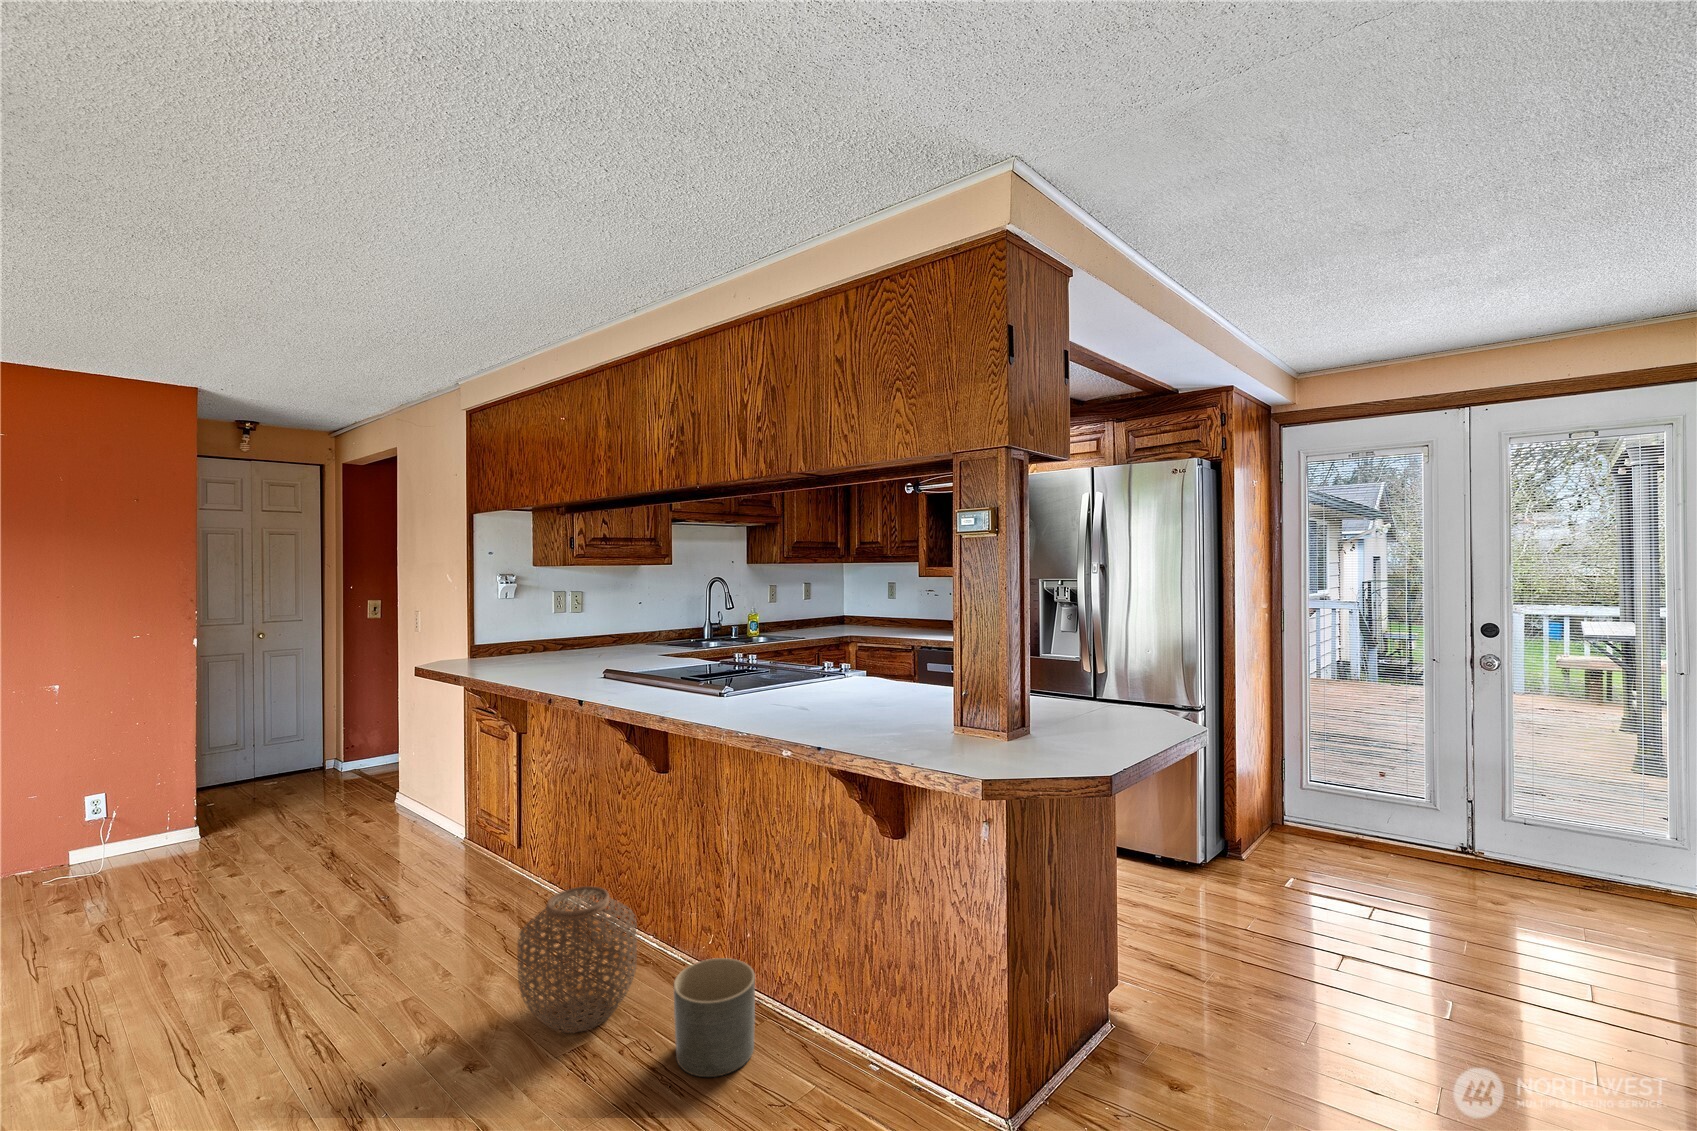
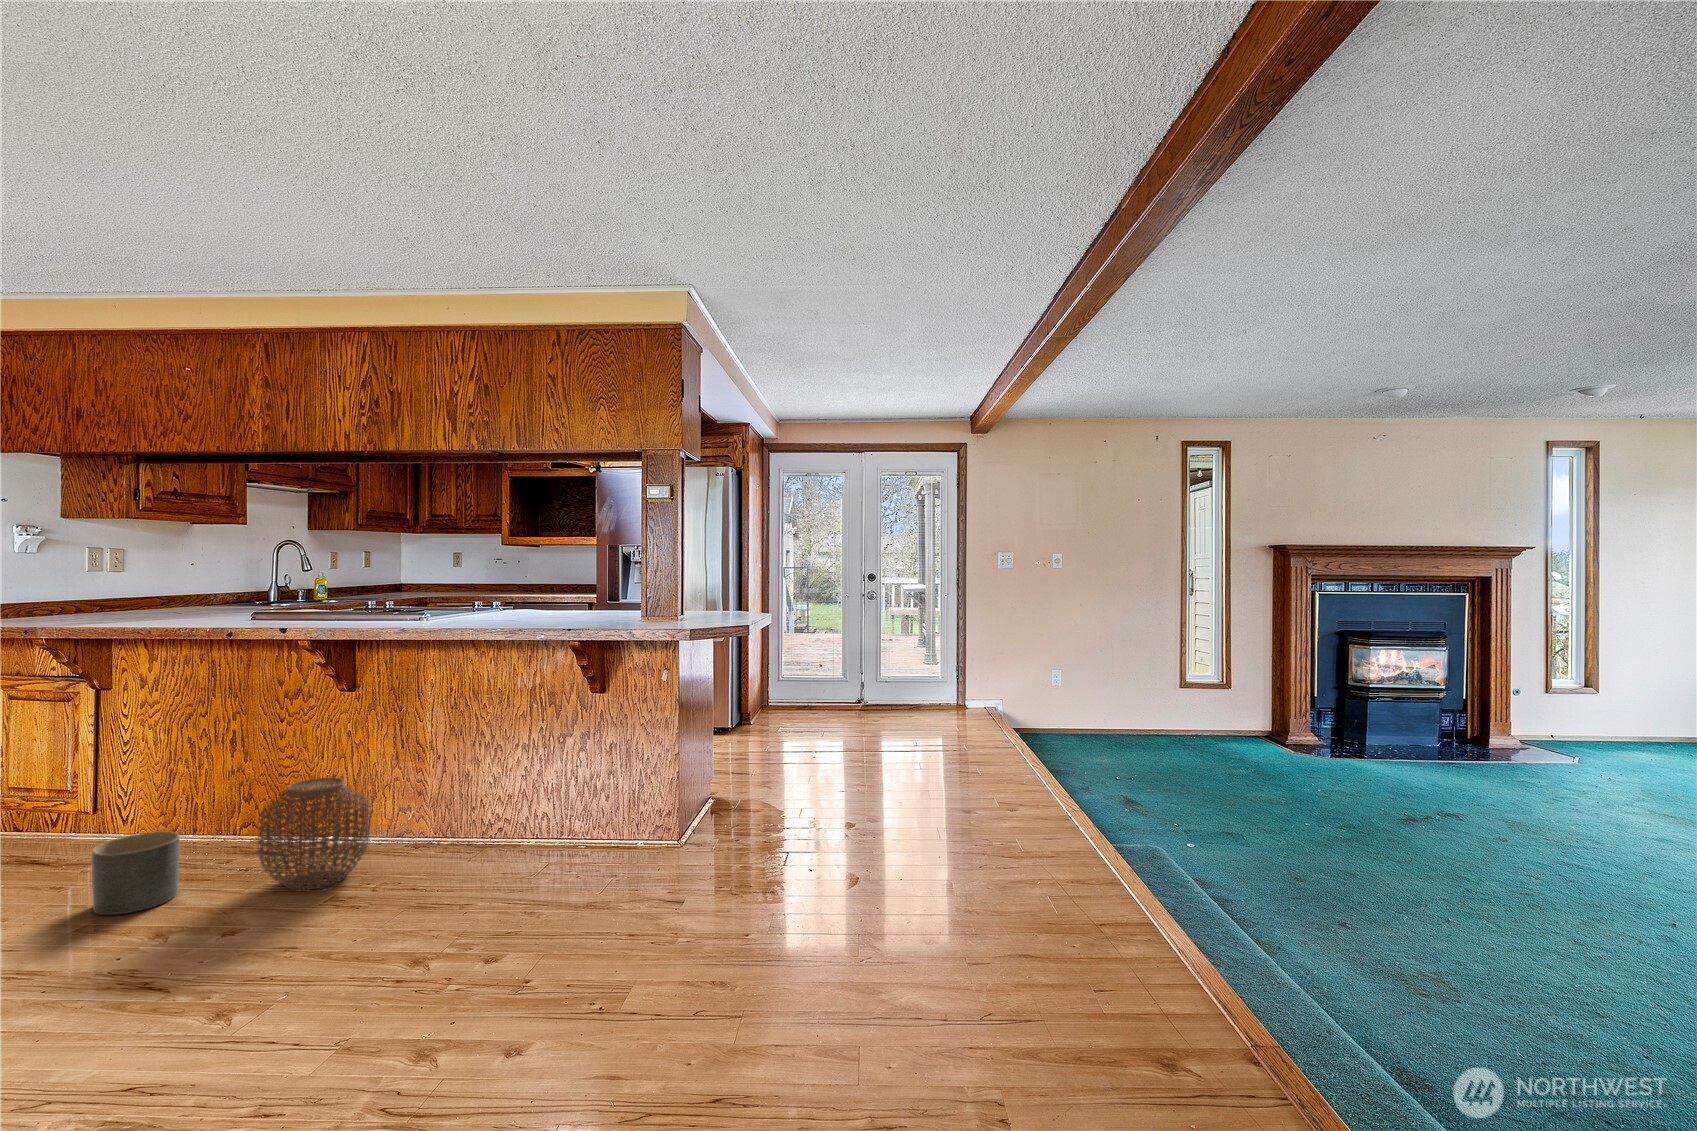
planter: present [674,958,755,1077] -> present [92,831,180,915]

